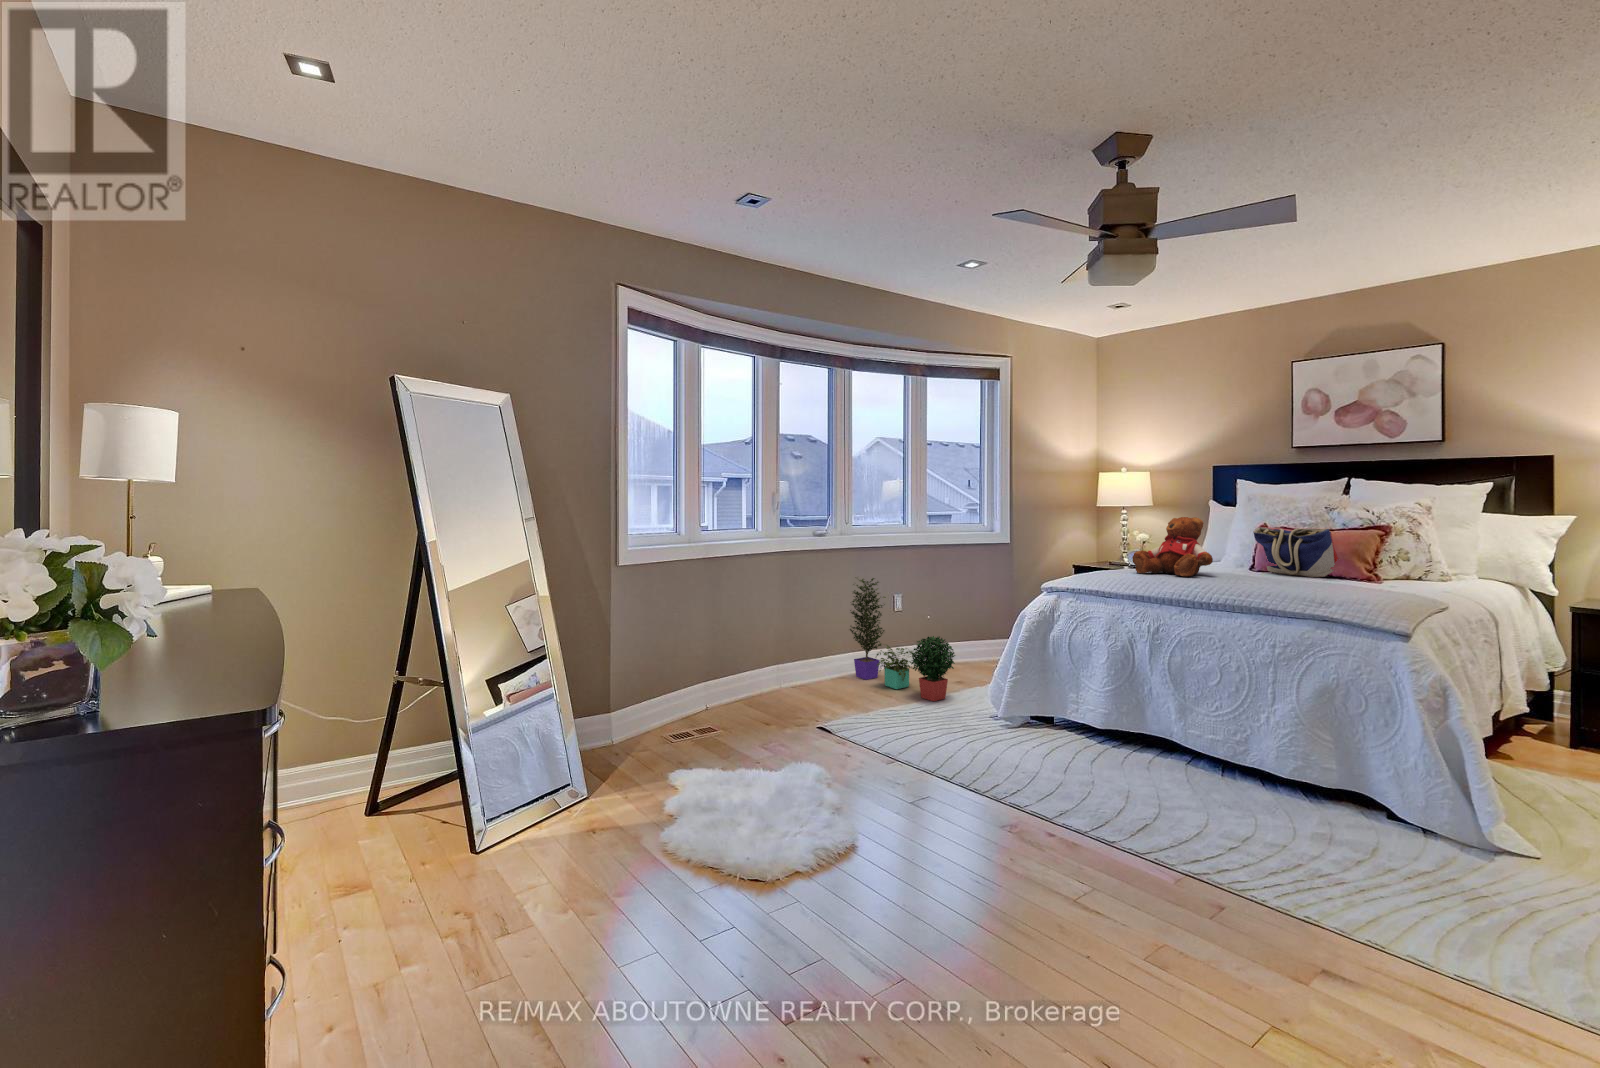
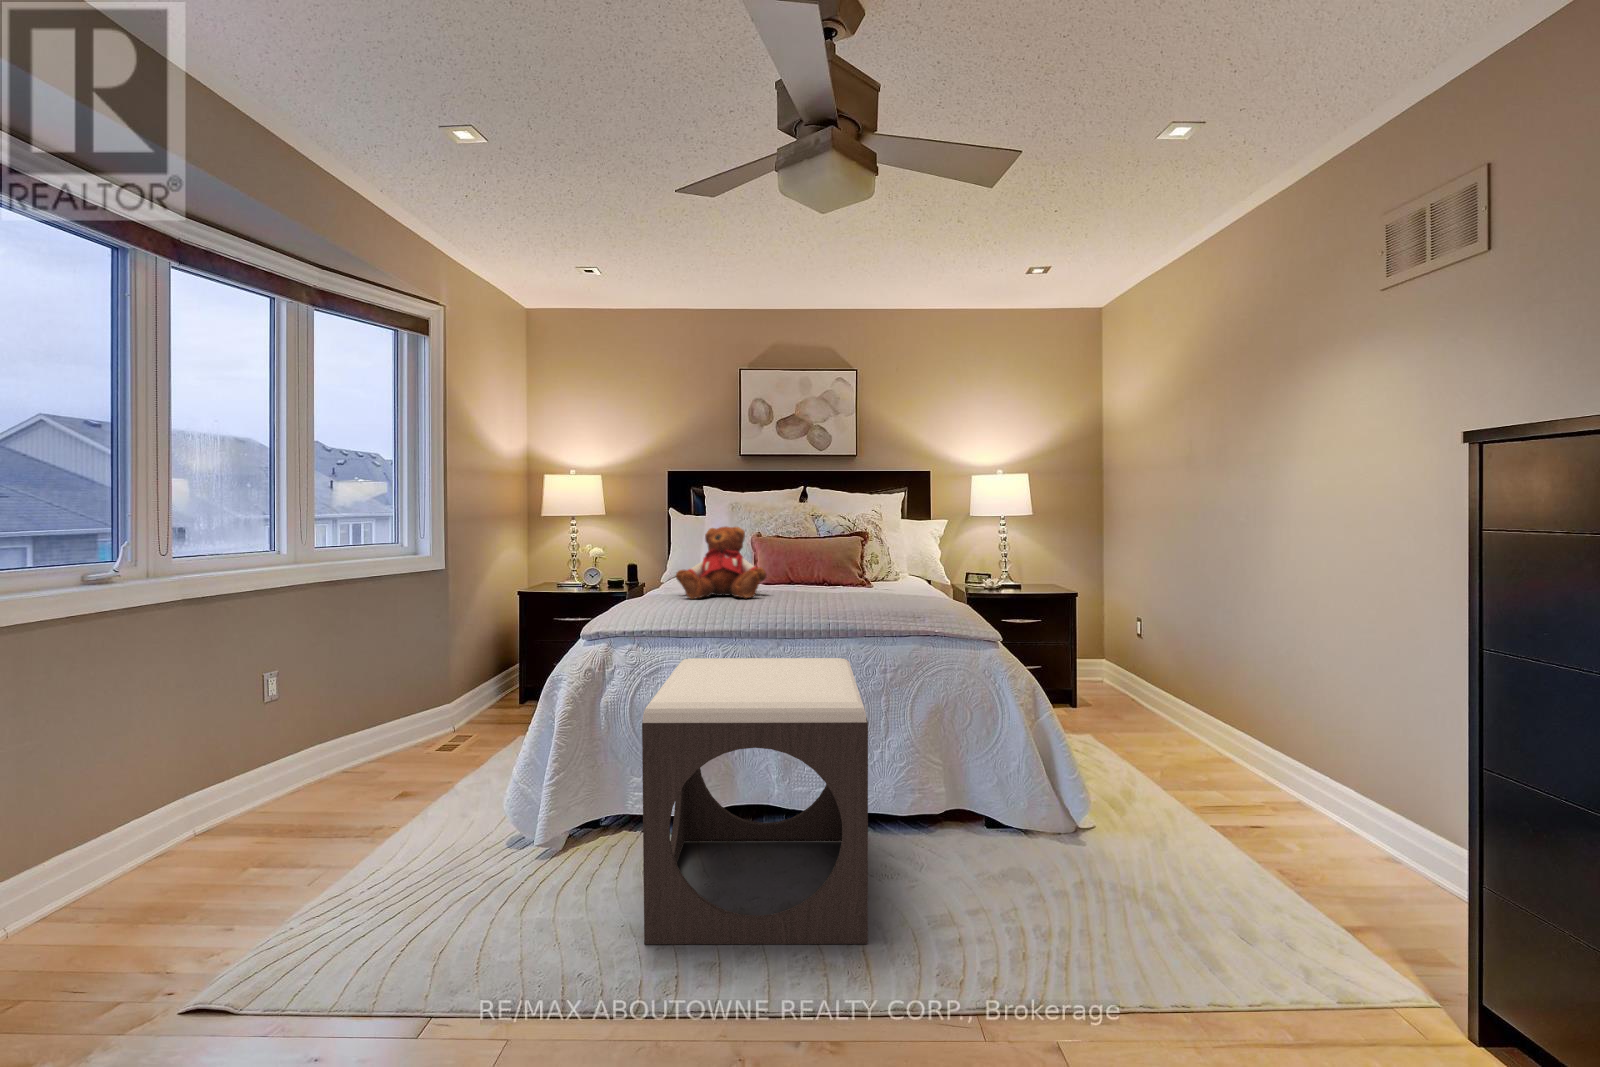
tote bag: present [1253,527,1338,577] -> none [773,535,851,586]
potted plant: present [850,578,955,701] -> none [175,652,434,852]
footstool: none [1017,612,1227,821] -> present [642,658,868,944]

